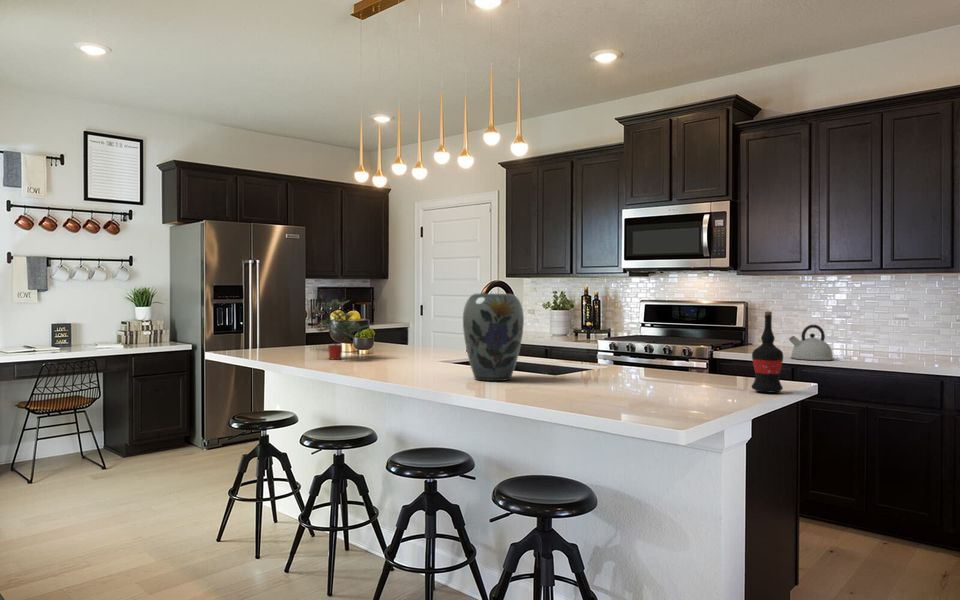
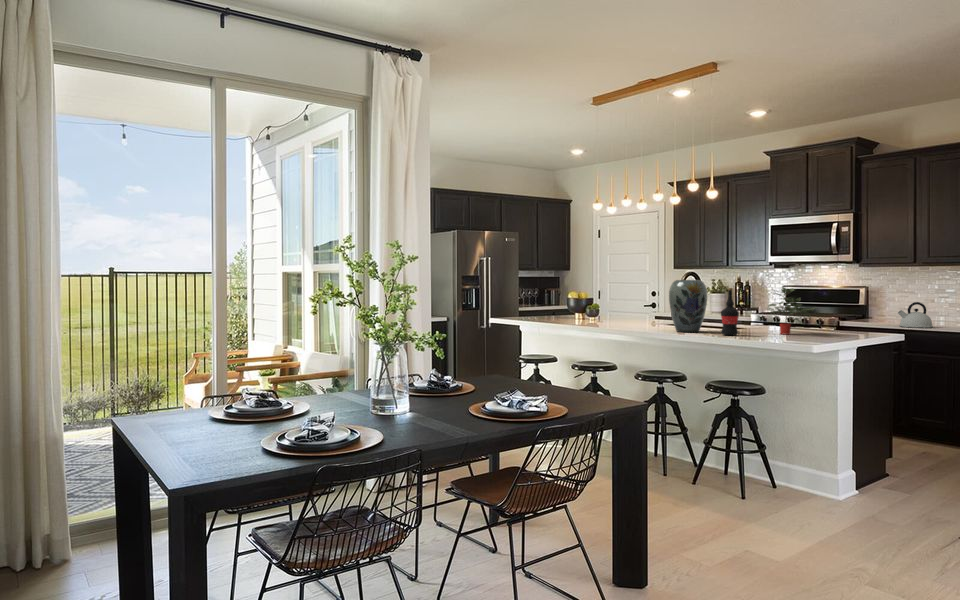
potted plant: present [316,299,367,359] -> present [769,287,814,335]
wine bottle: present [752,311,783,393] -> present [721,288,739,335]

